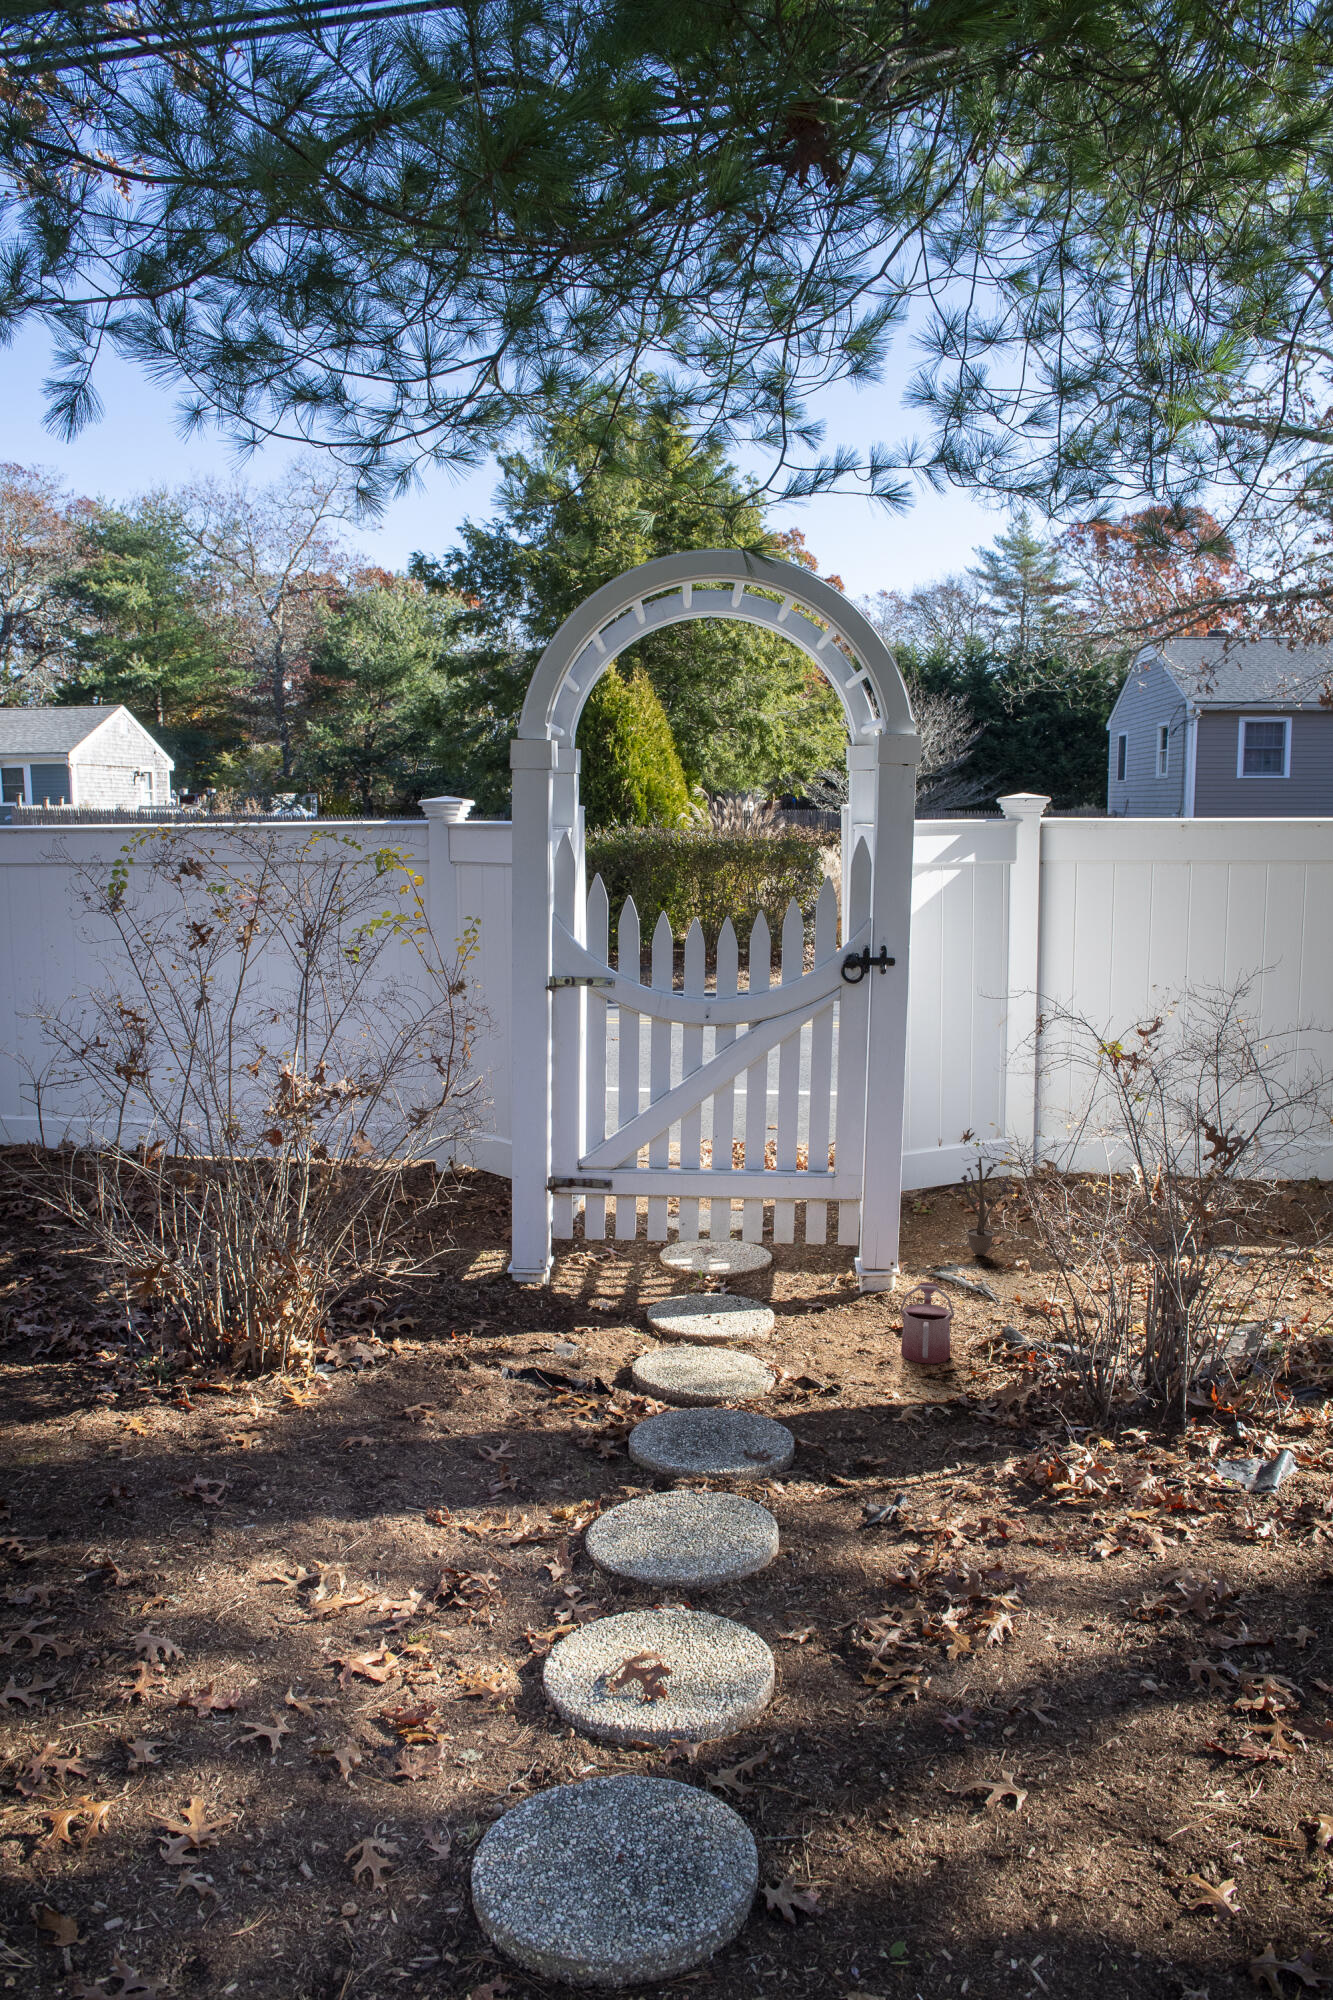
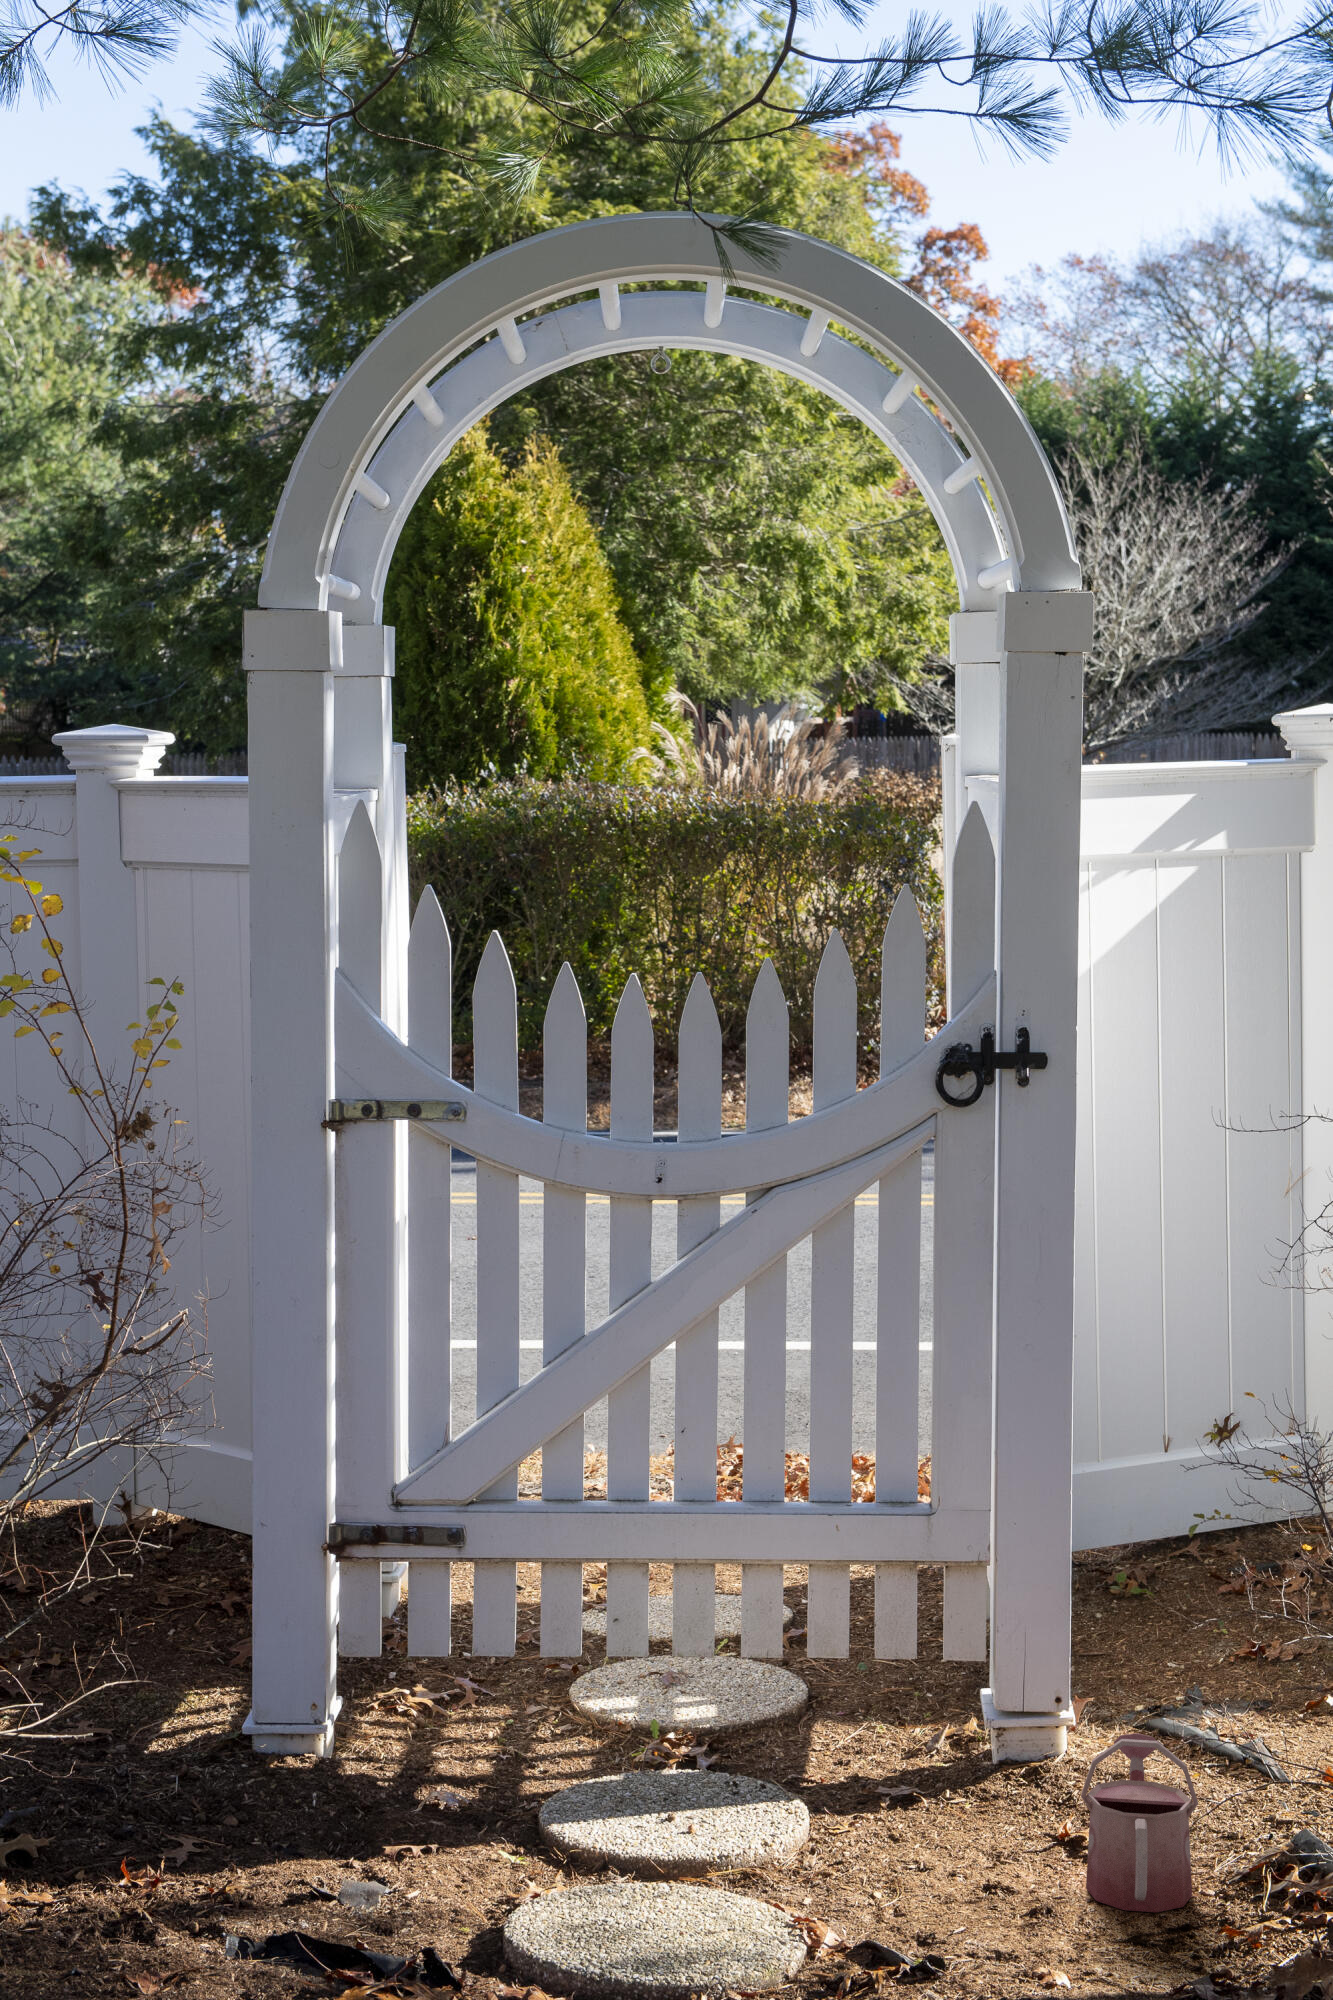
decorative plant: present [938,1158,1014,1256] -> none [1138,1479,1291,1683]

